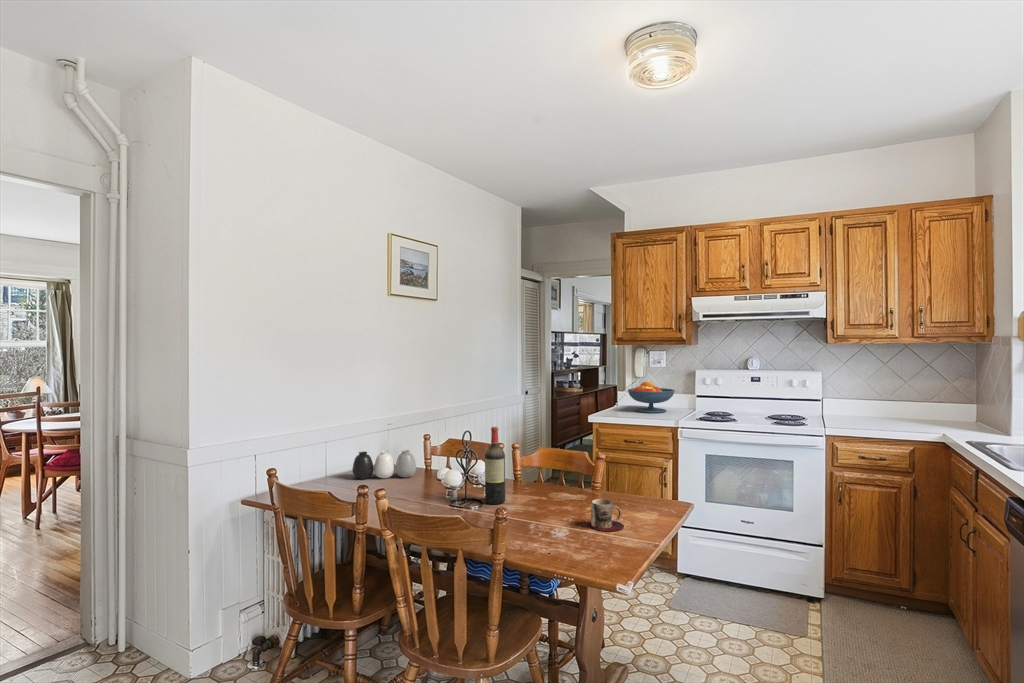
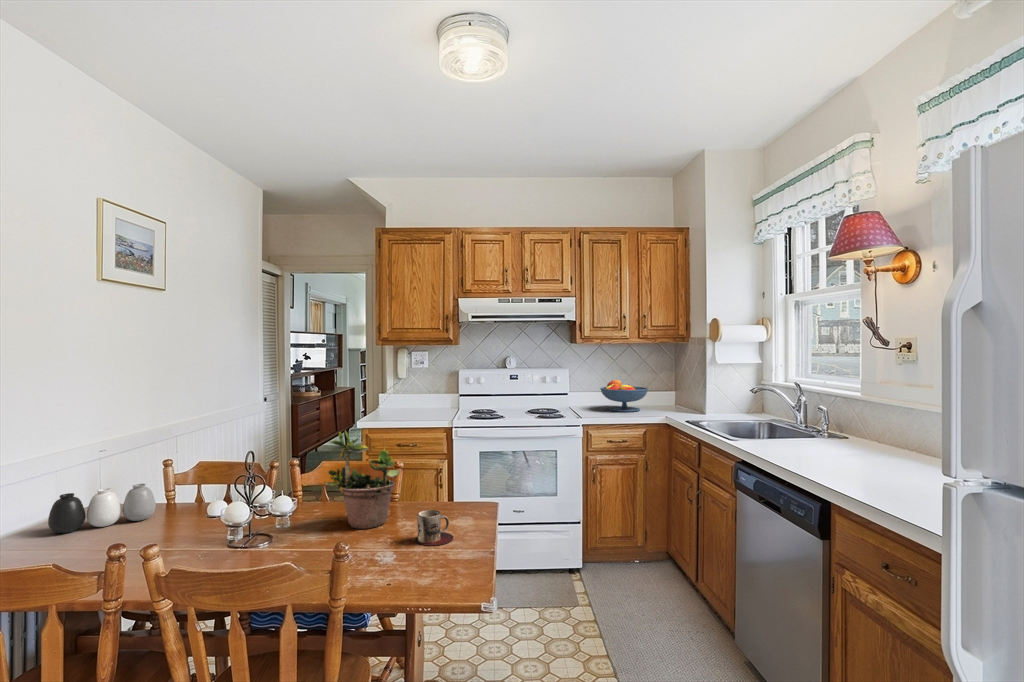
fruit bowl: present [628,382,675,413] -> present [601,380,648,412]
potted plant: none [525,415,584,508] -> present [325,431,400,529]
wine bottle: present [485,427,505,504] -> none [274,441,301,537]

